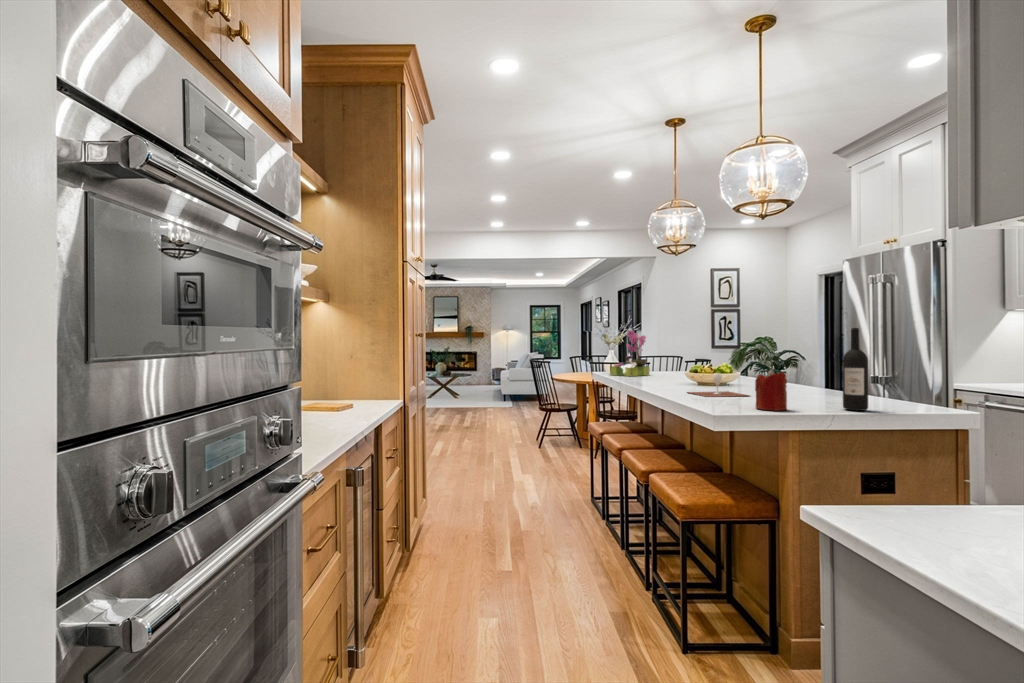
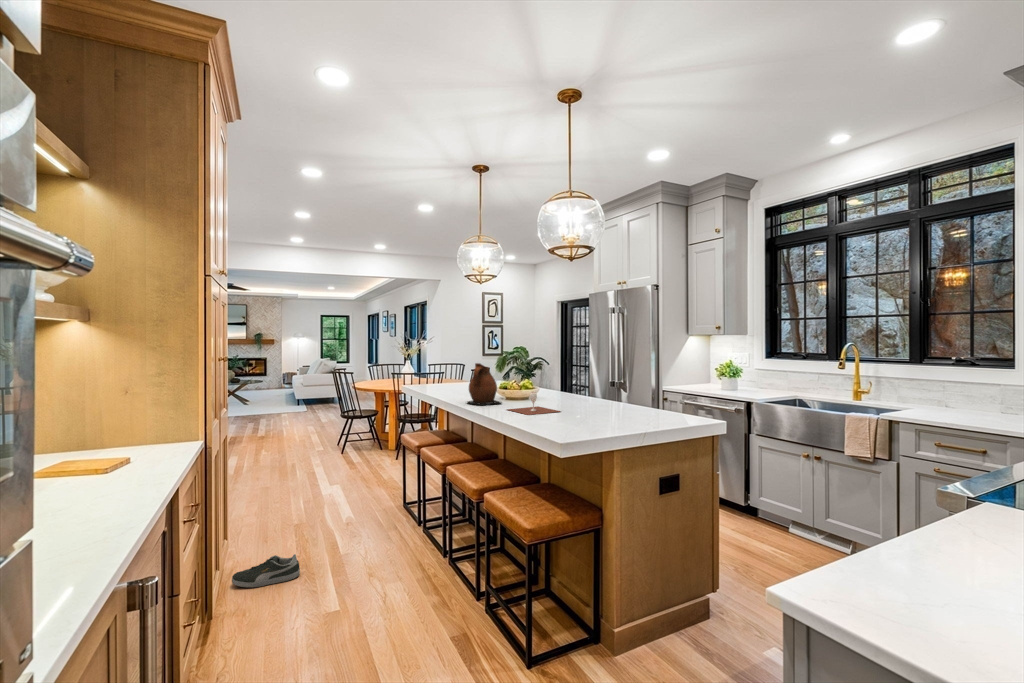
wine bottle: present [843,328,868,411] -> none [645,359,664,427]
flower arrangement: present [610,331,649,377] -> none [418,346,453,389]
ceramic pitcher: none [646,342,689,388] -> present [468,363,501,405]
candle: present [755,369,787,411] -> none [585,395,610,432]
shoe: none [429,519,483,543] -> present [232,554,300,587]

